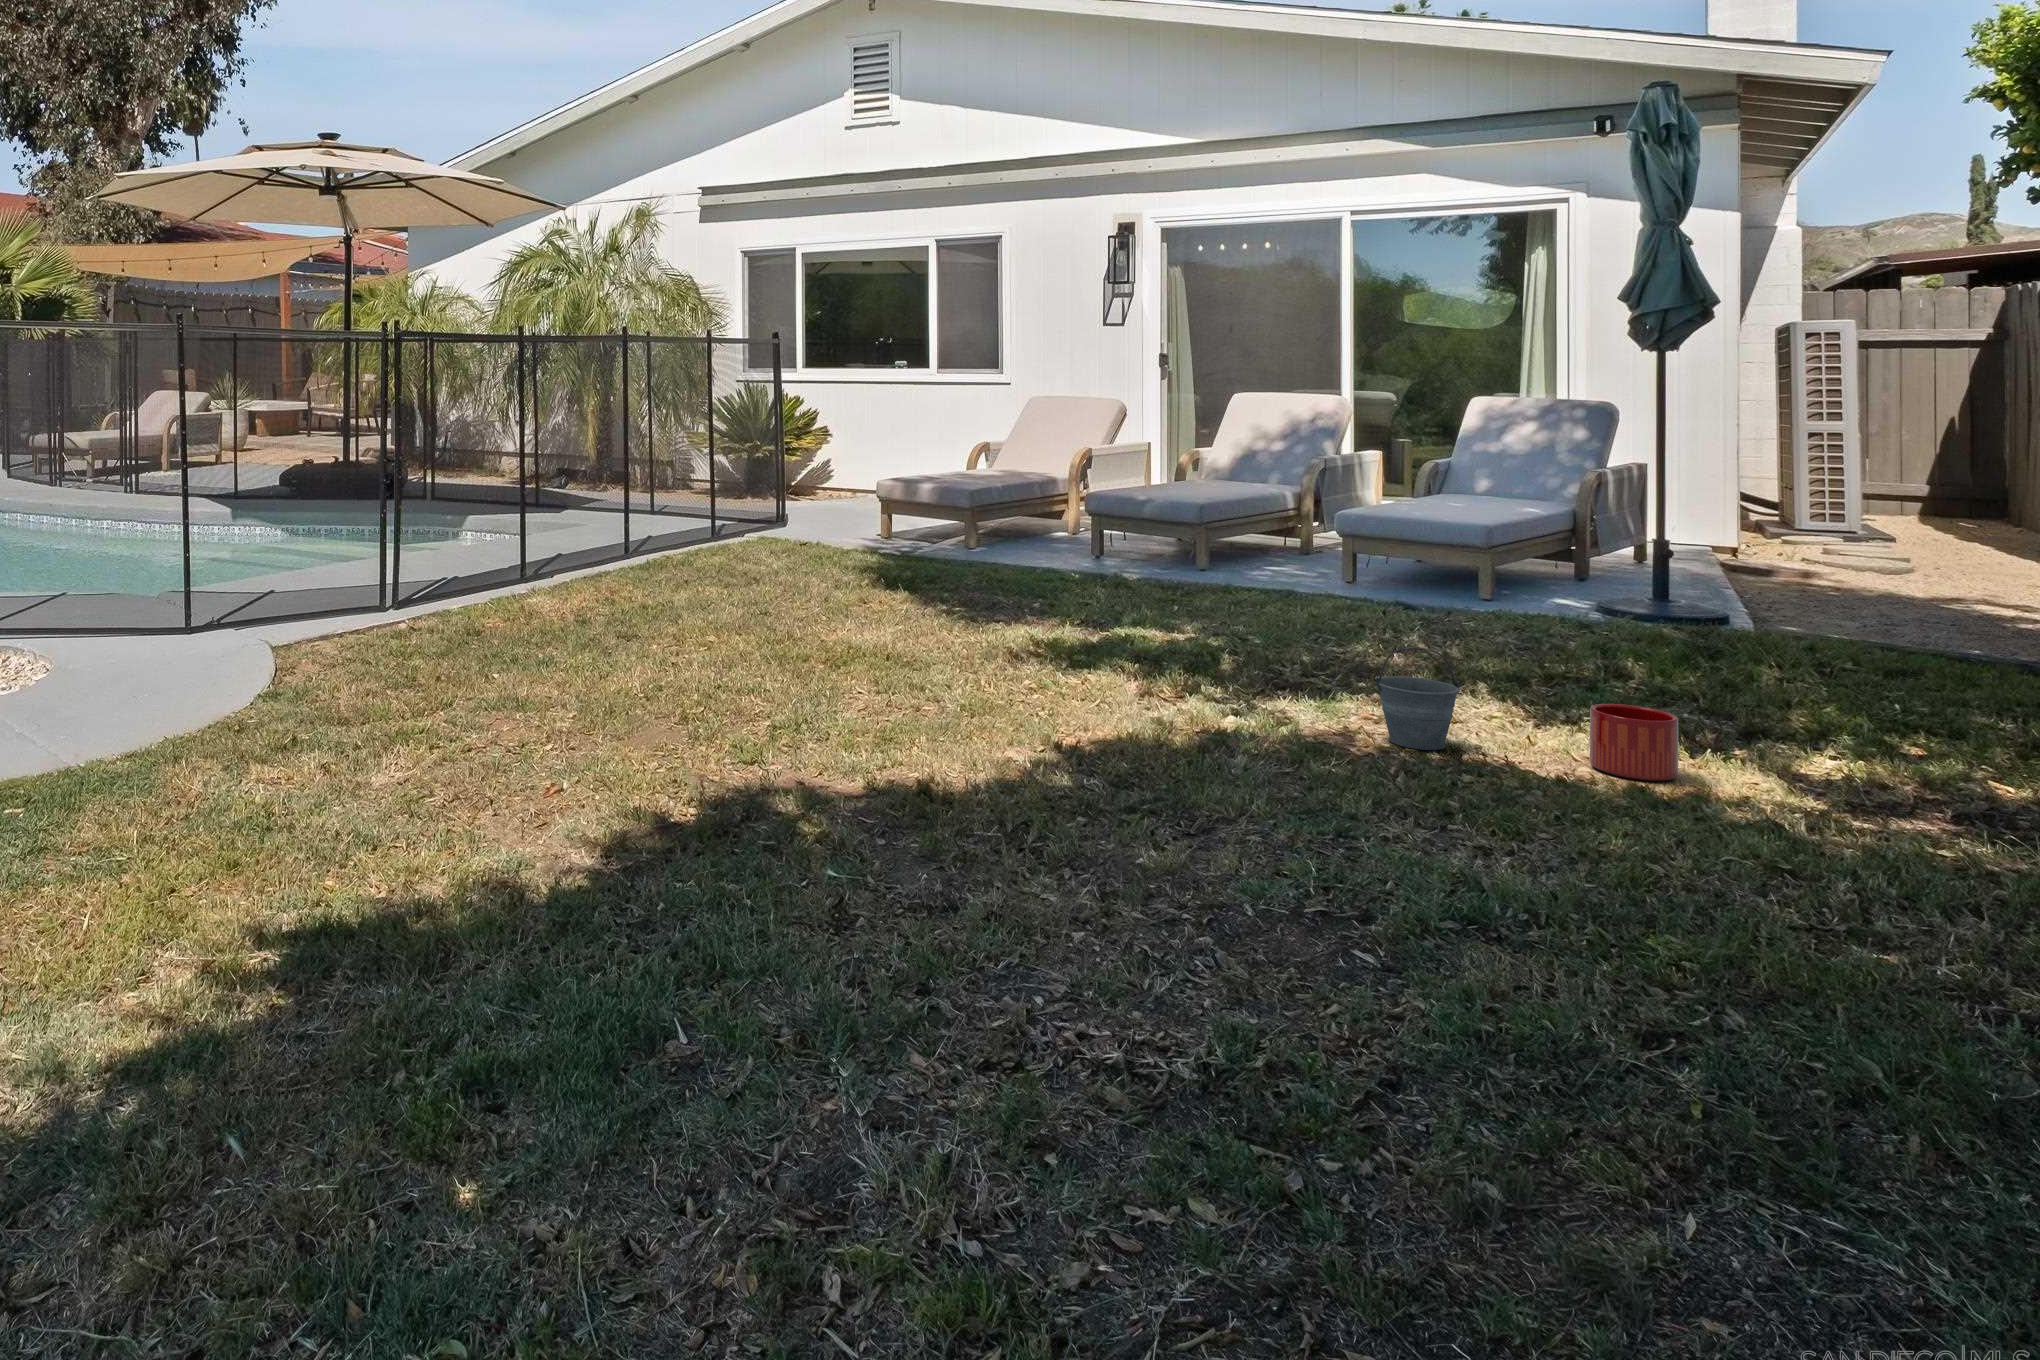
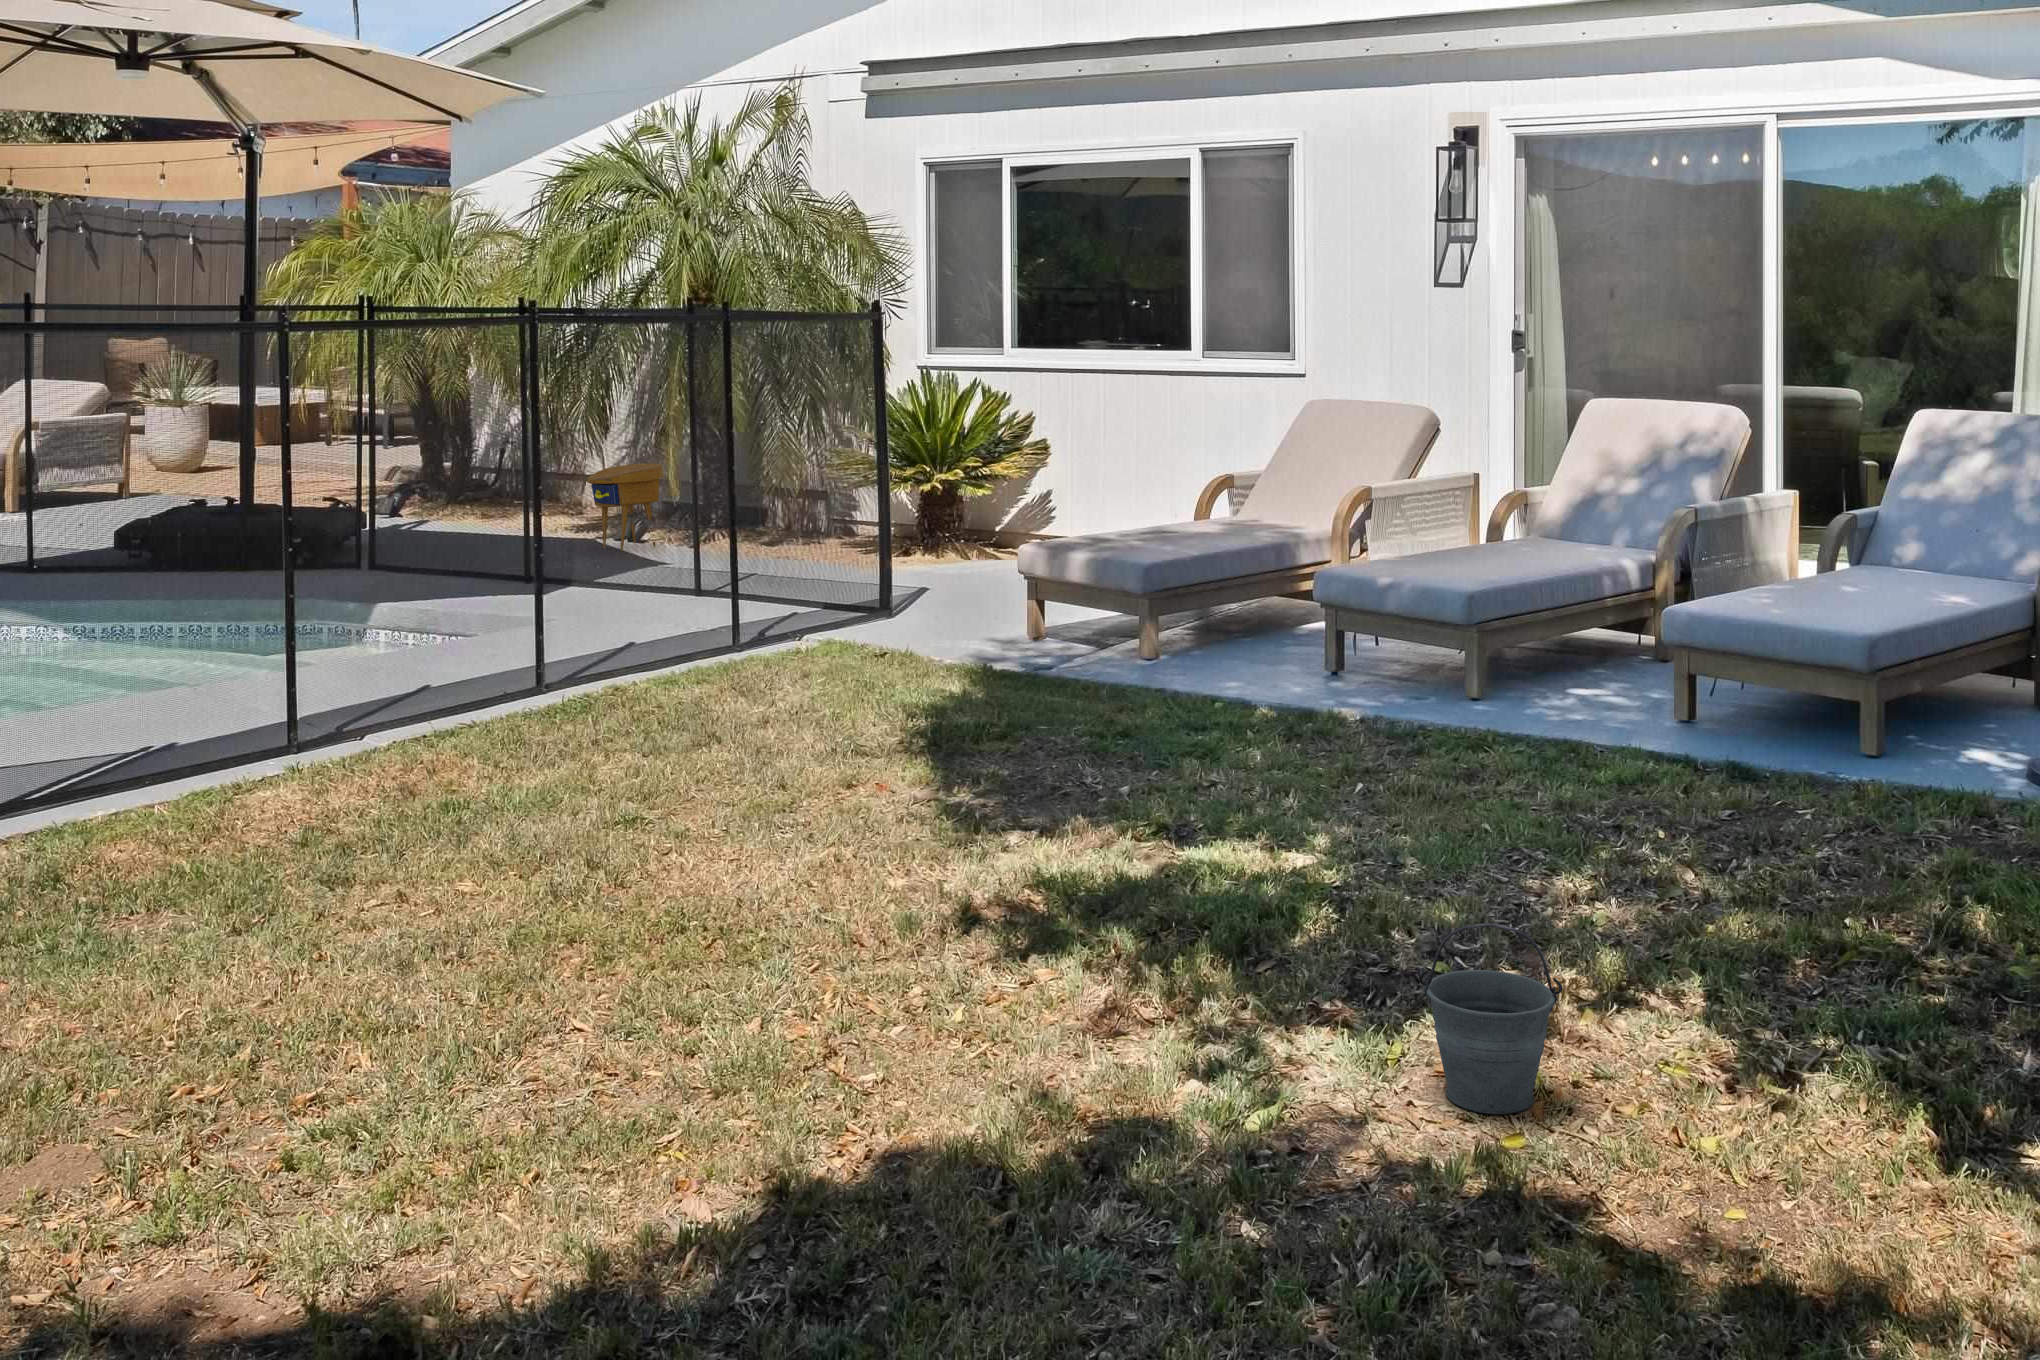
side table: none [537,441,584,496] -> present [587,463,663,551]
planter: present [1590,704,1678,781] -> none [1745,1032,1879,1186]

